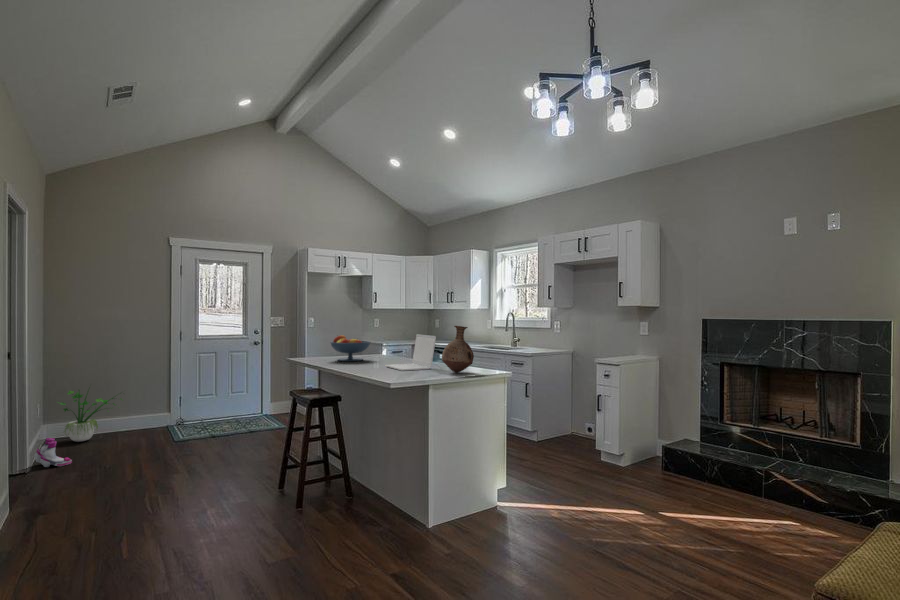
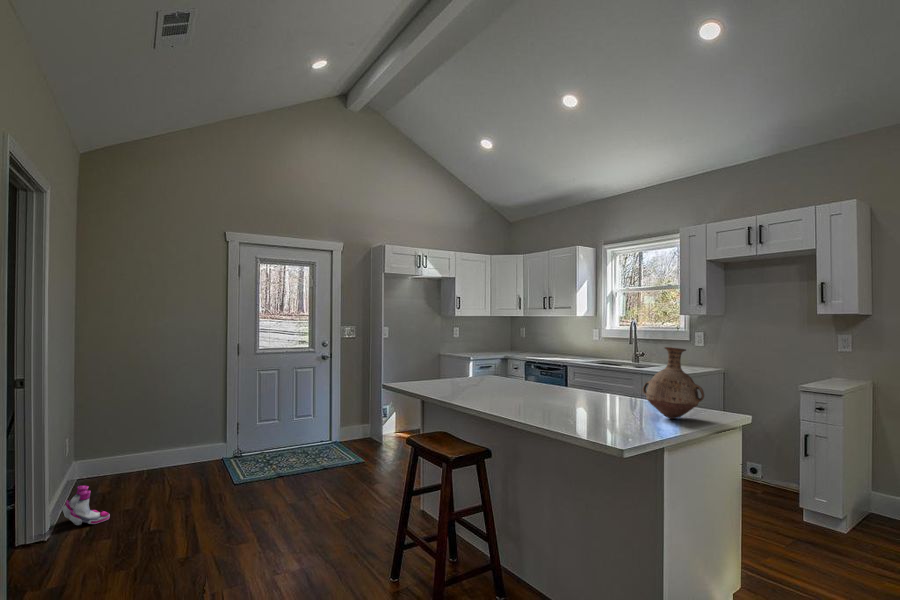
laptop: present [385,334,436,371] -> none [540,356,622,413]
fruit bowl: present [331,335,370,361] -> none [445,354,498,390]
potted plant: present [60,390,122,442] -> none [93,402,179,481]

